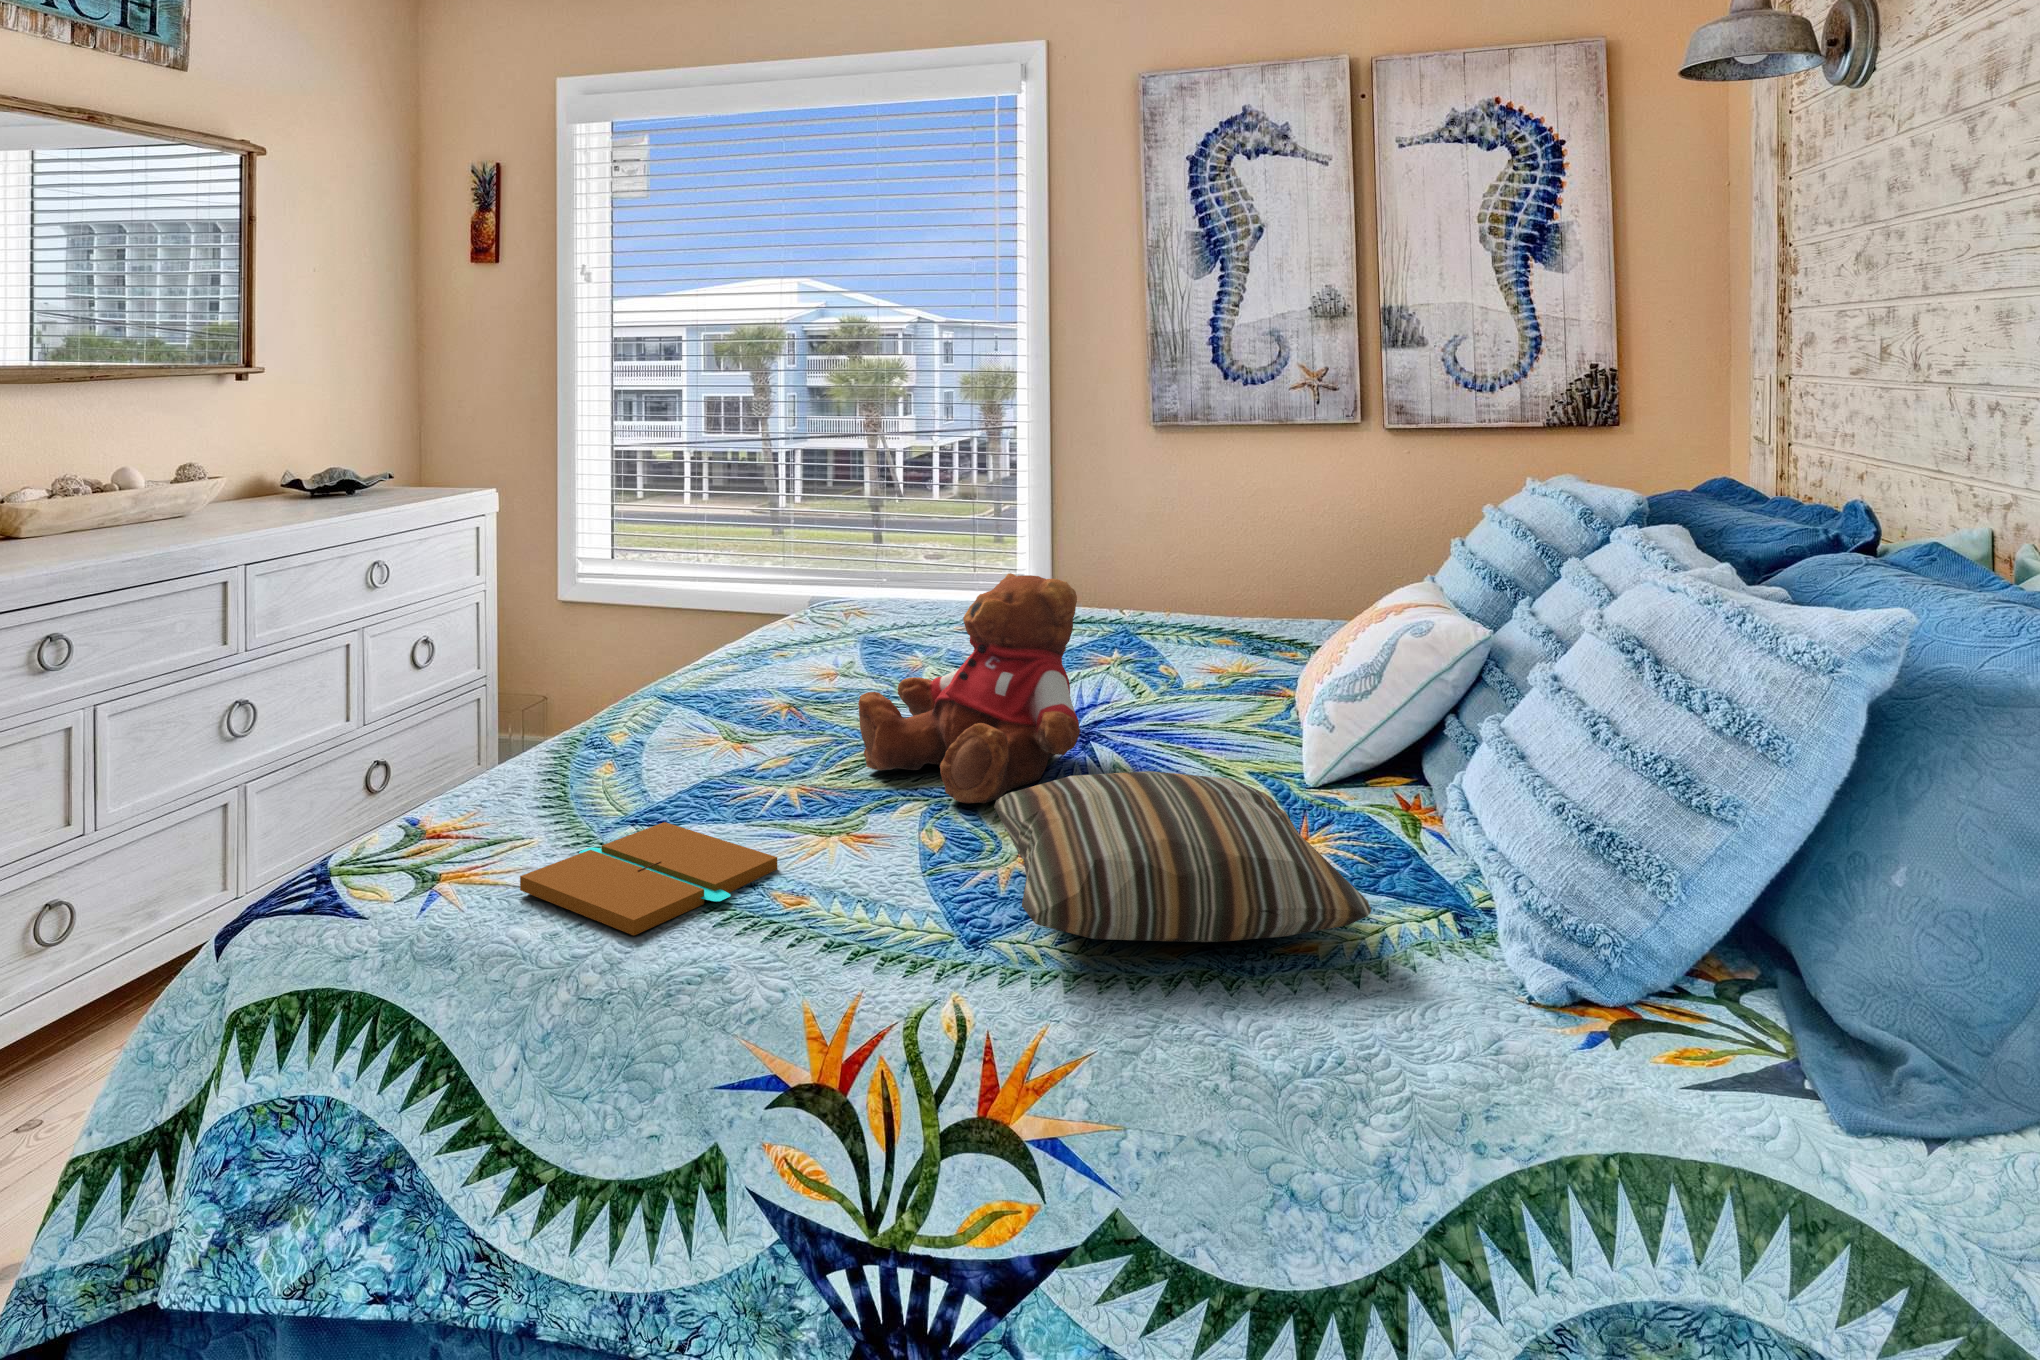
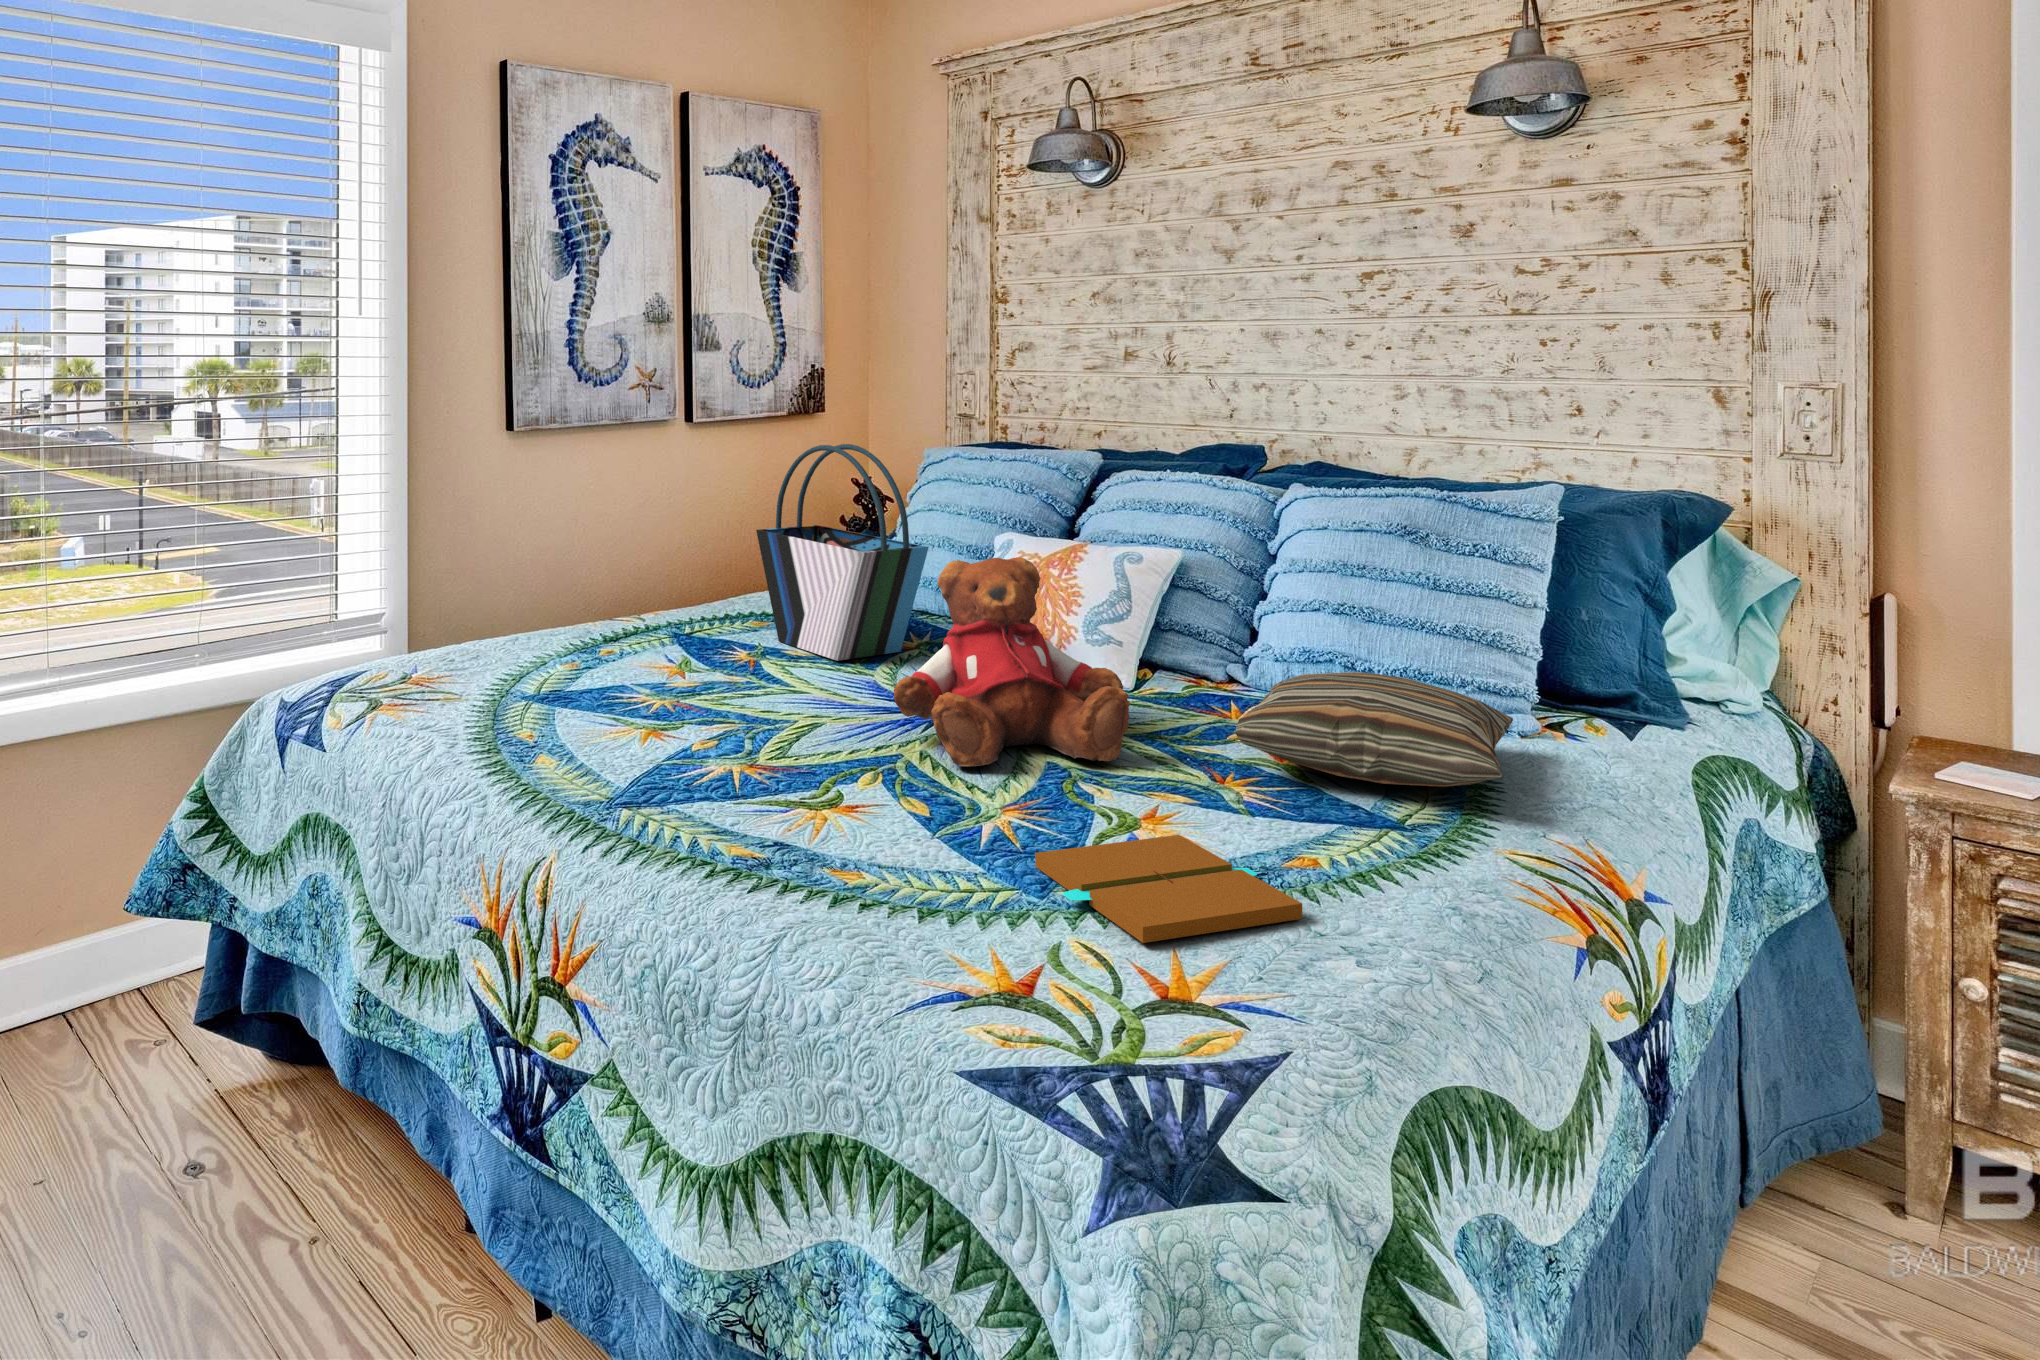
tote bag: none [1098,450,1228,685] -> present [756,444,929,661]

